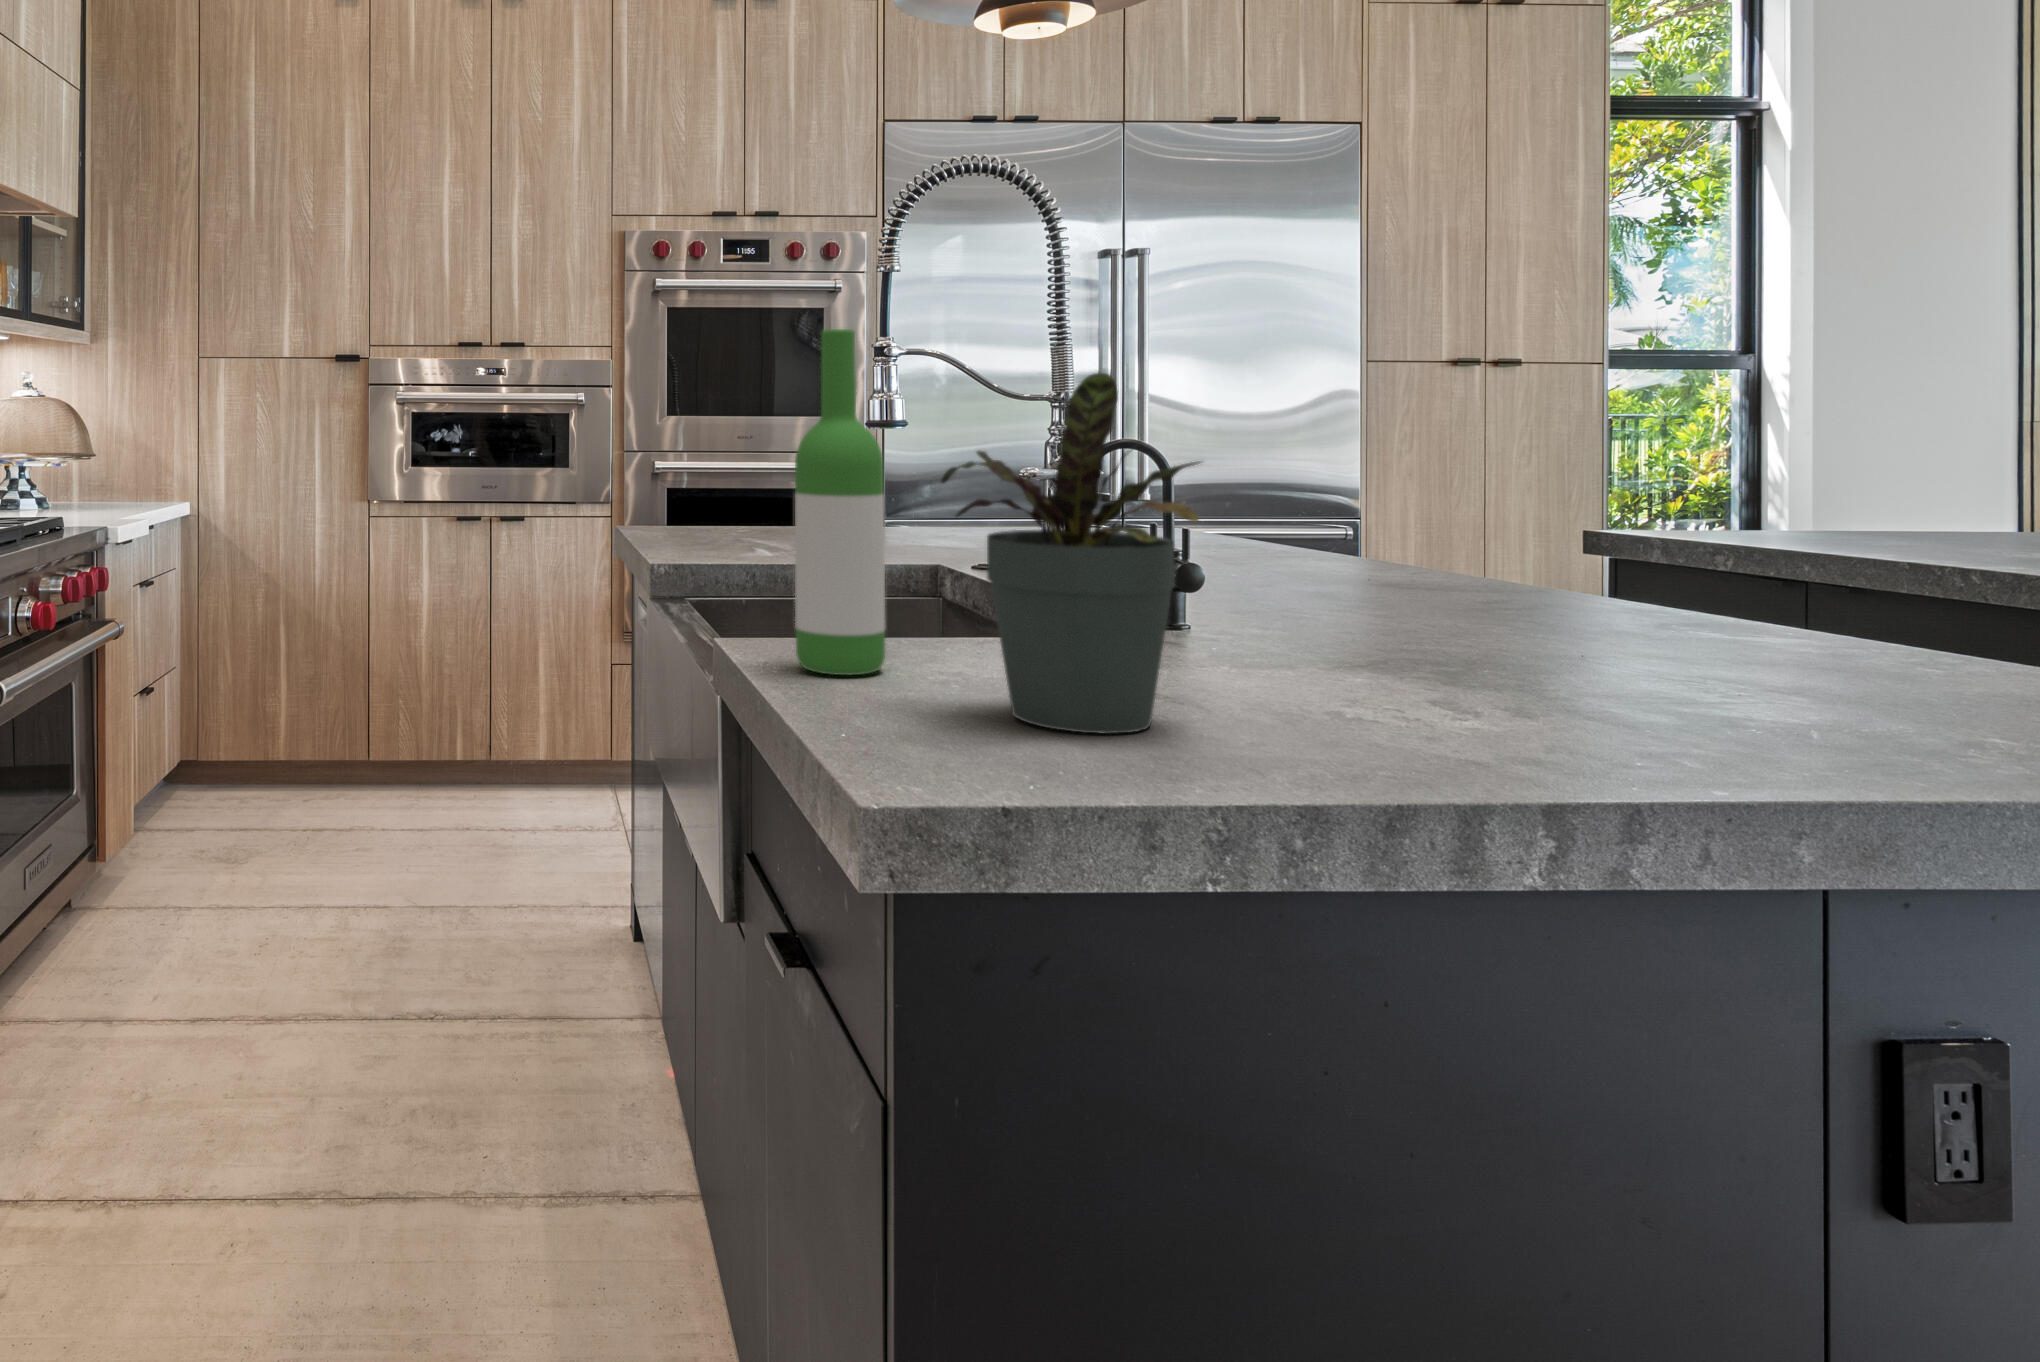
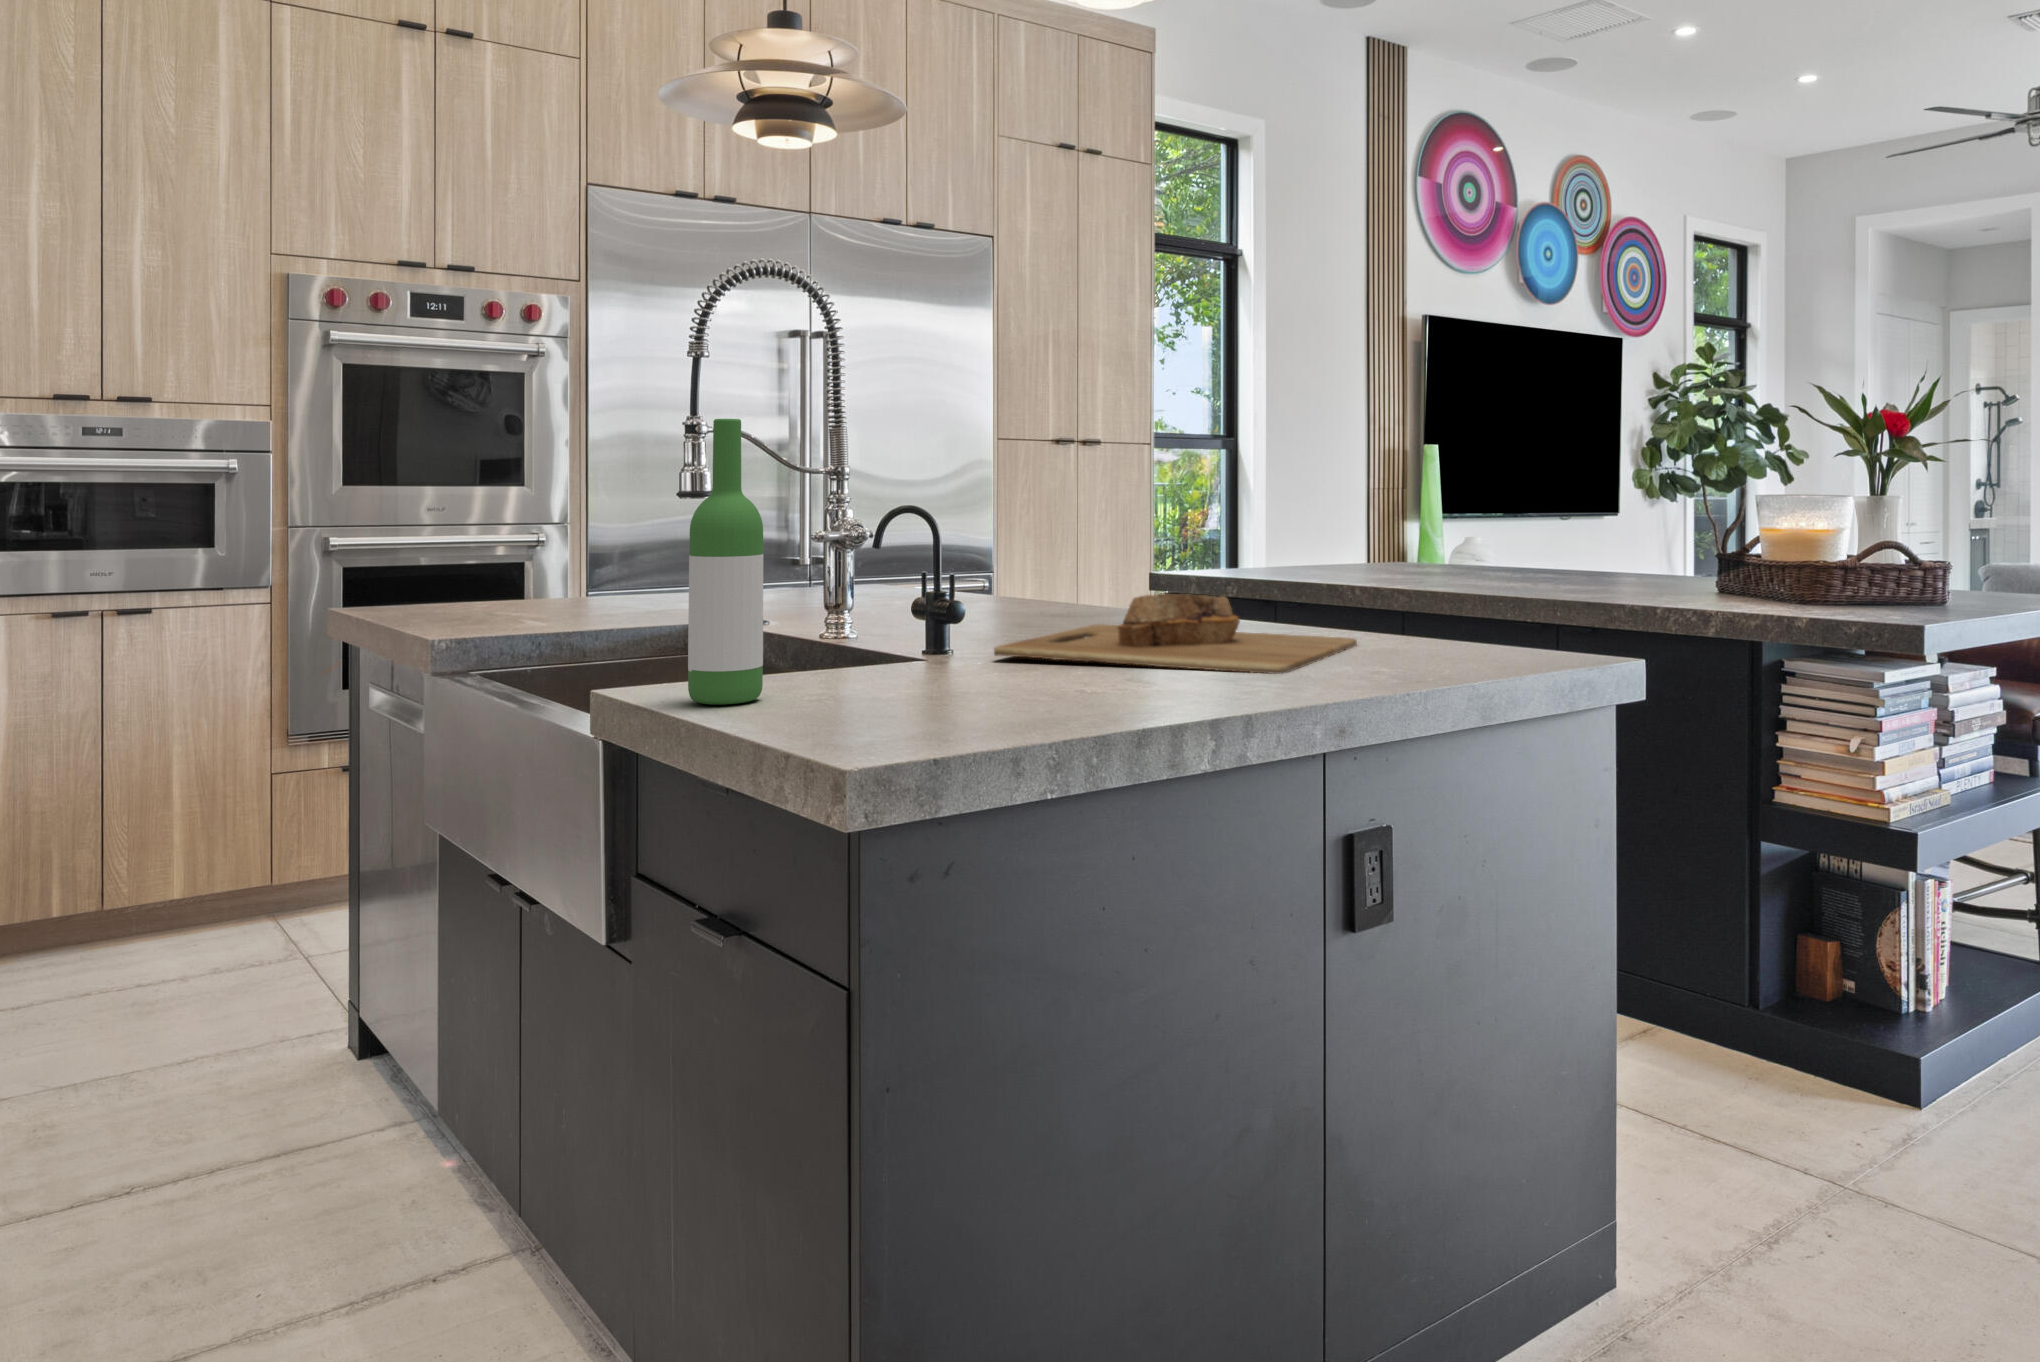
potted plant: present [941,373,1200,734] -> none [833,459,1022,716]
cutting board: none [1238,579,1934,735] -> present [994,593,1357,674]

